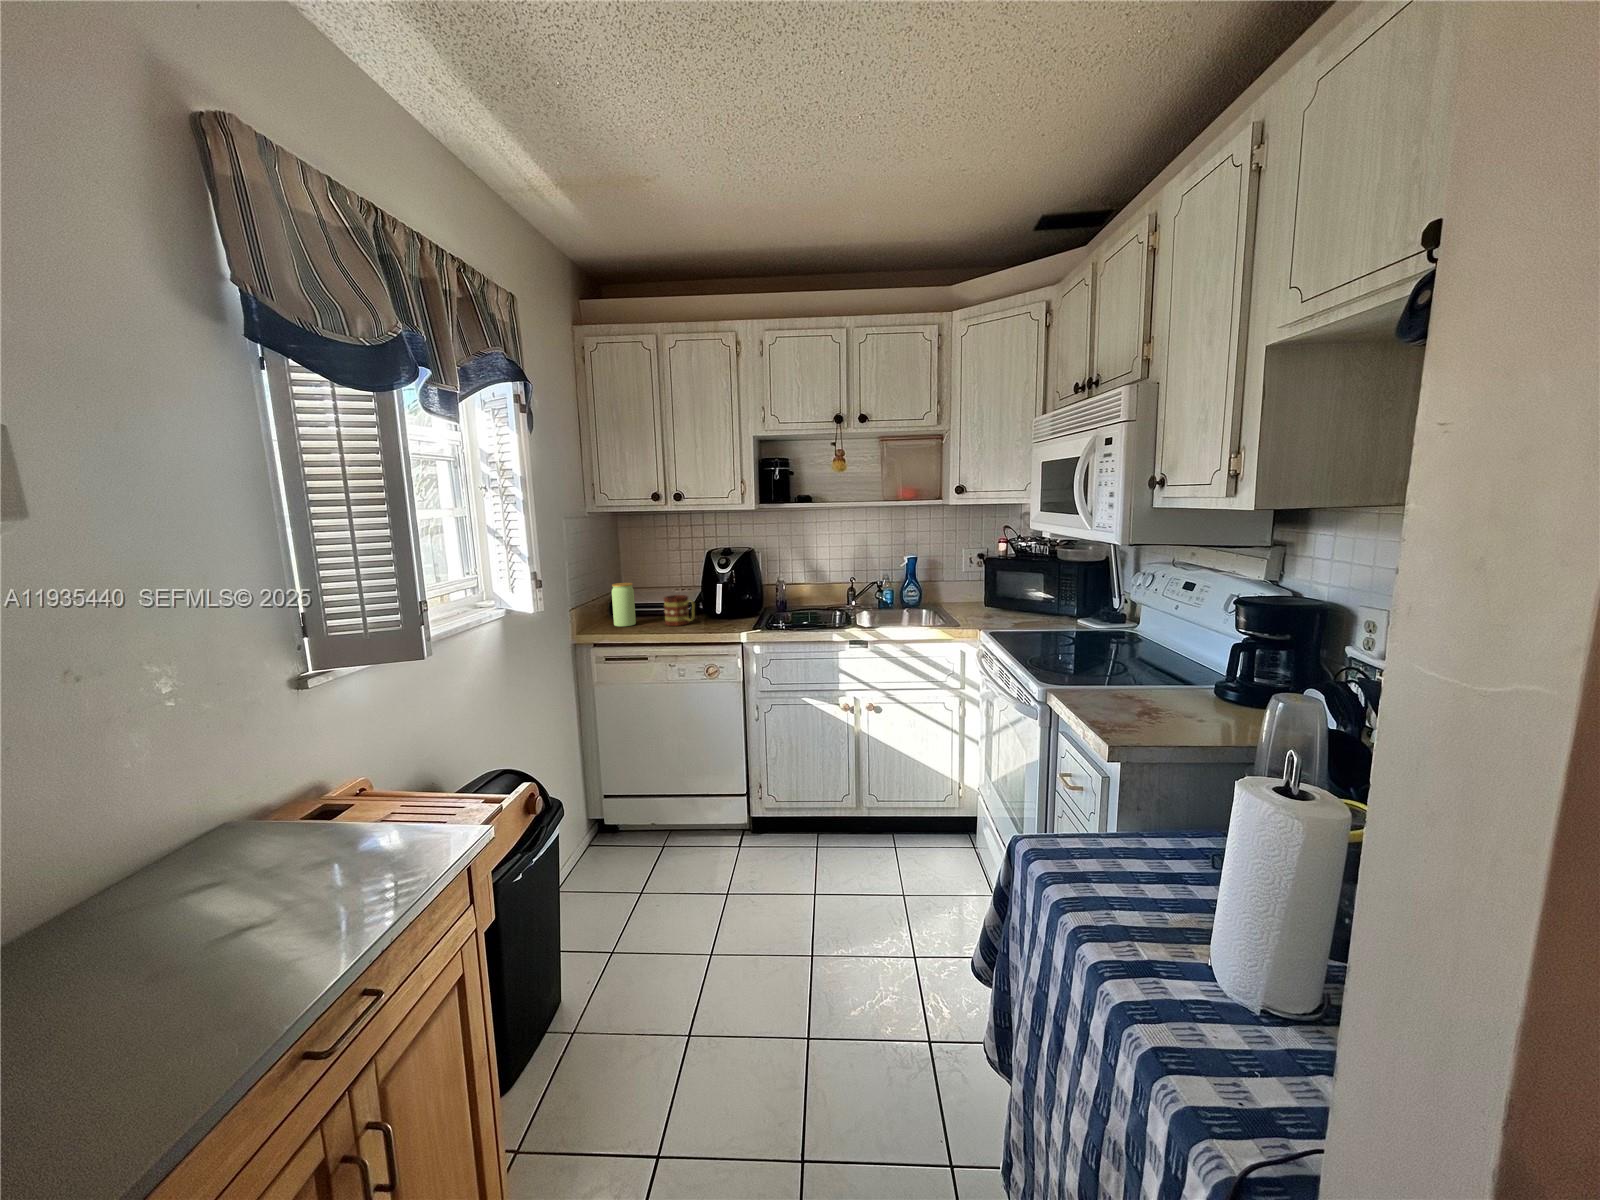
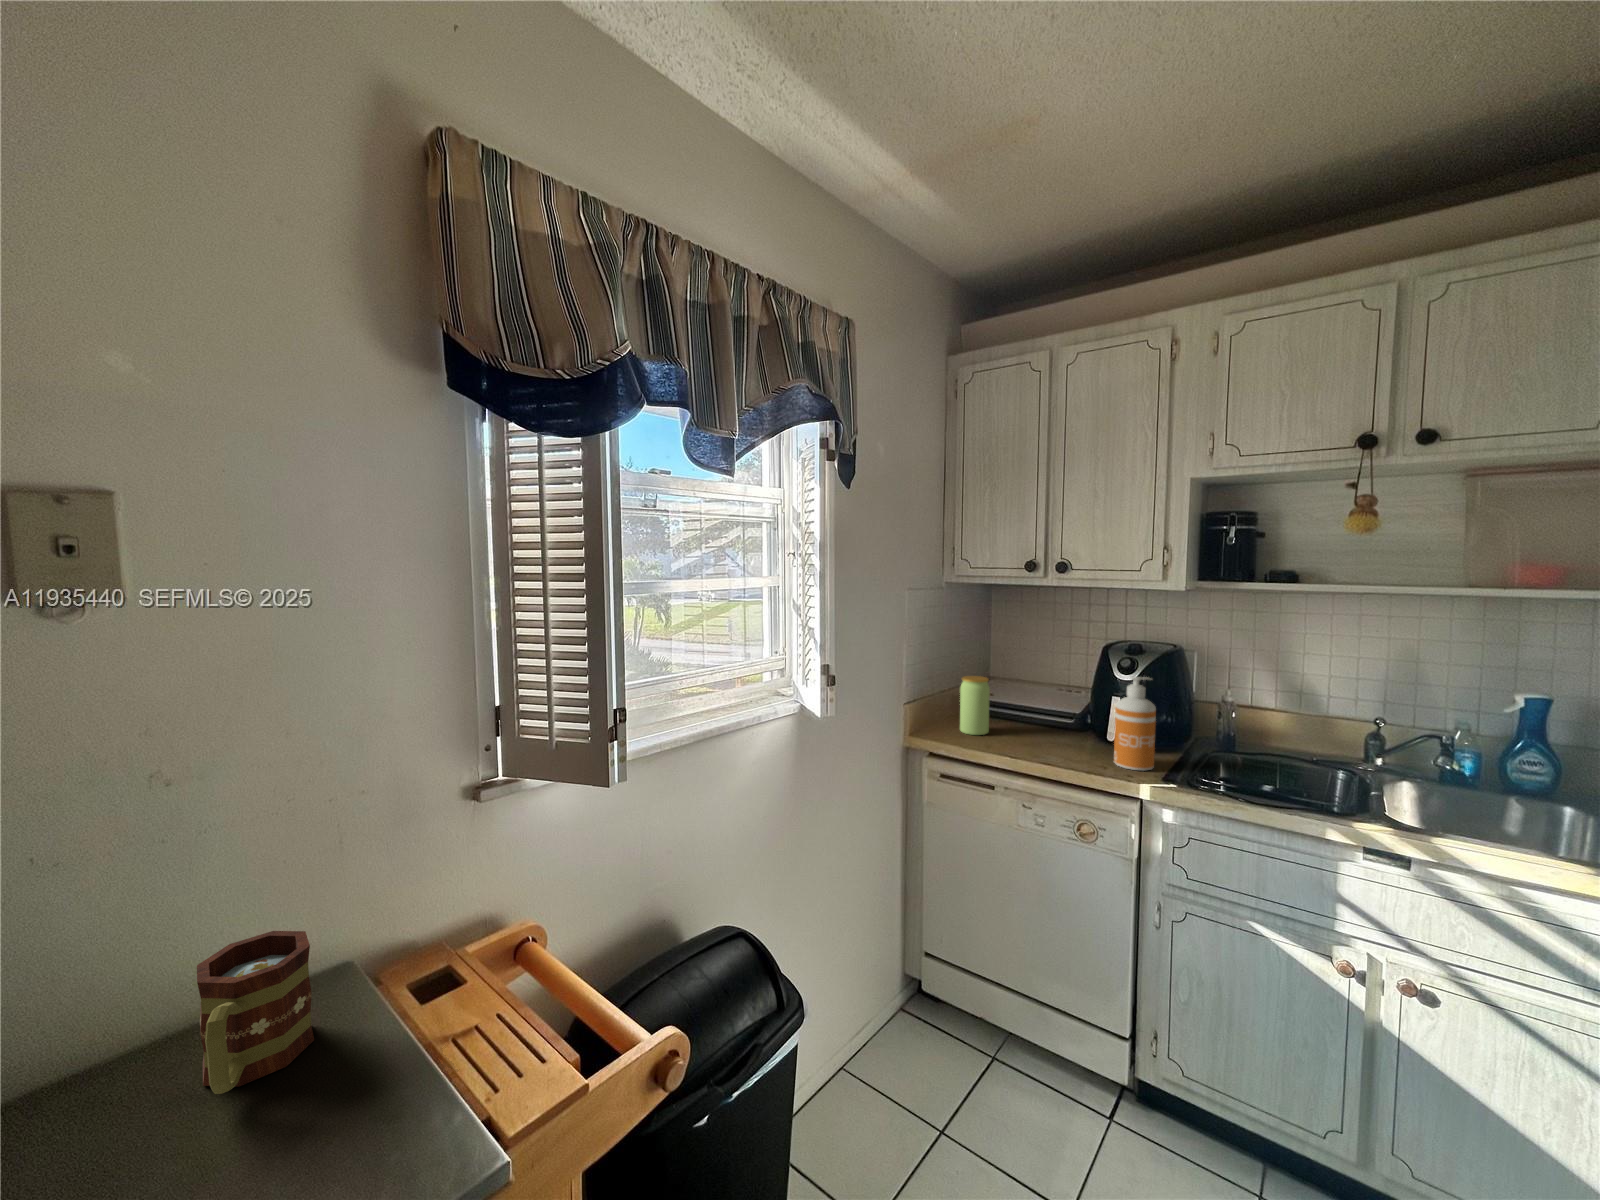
soap dispenser: none [722,567,747,627] -> present [1114,677,1156,771]
mug: present [664,595,695,626] -> present [197,931,314,1094]

